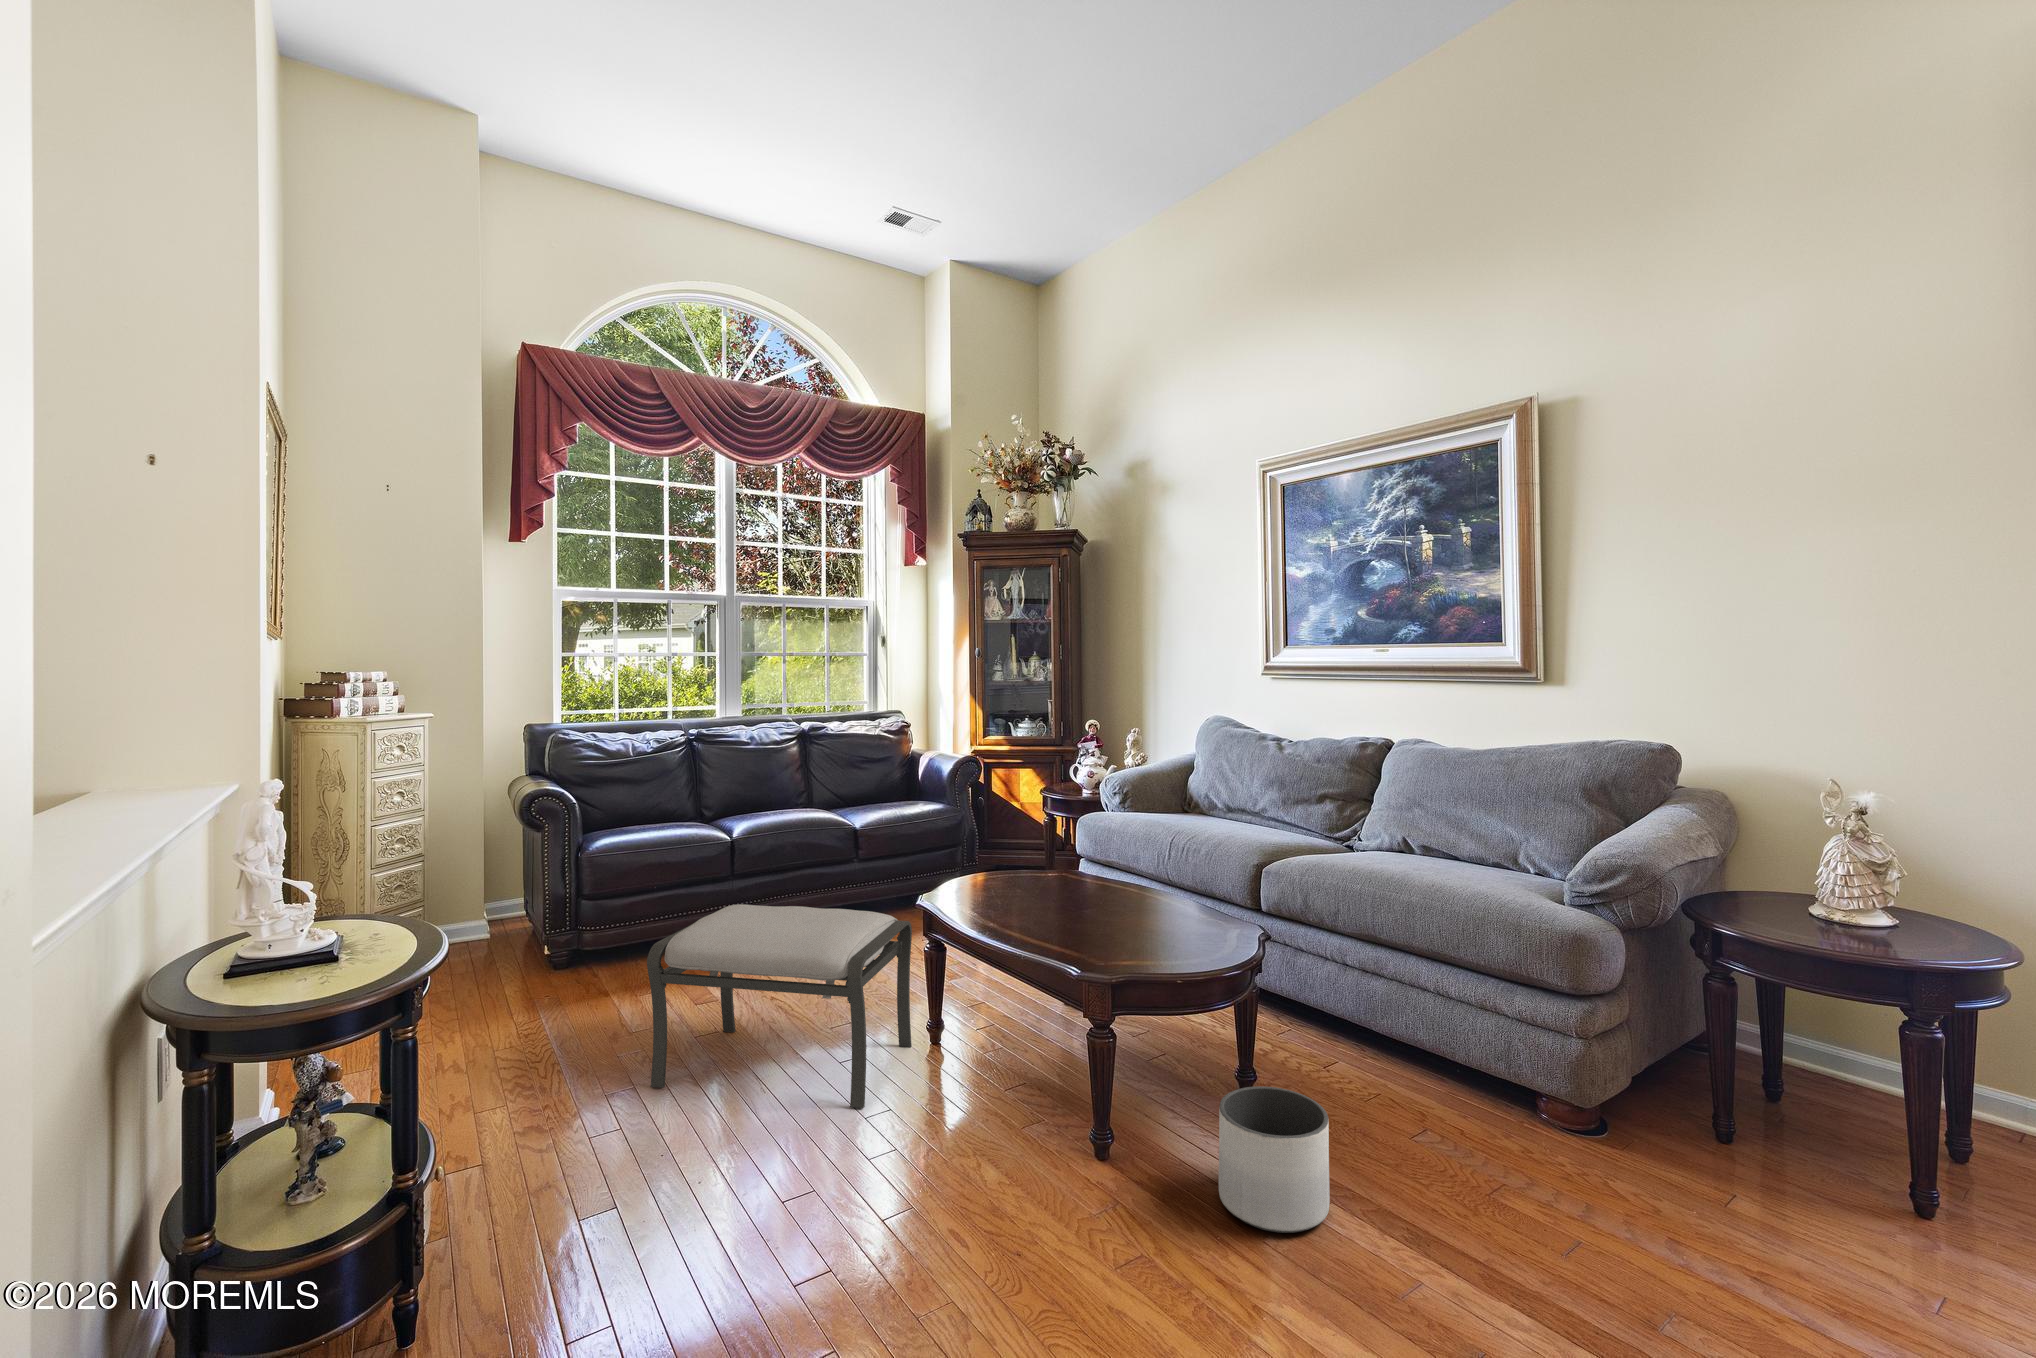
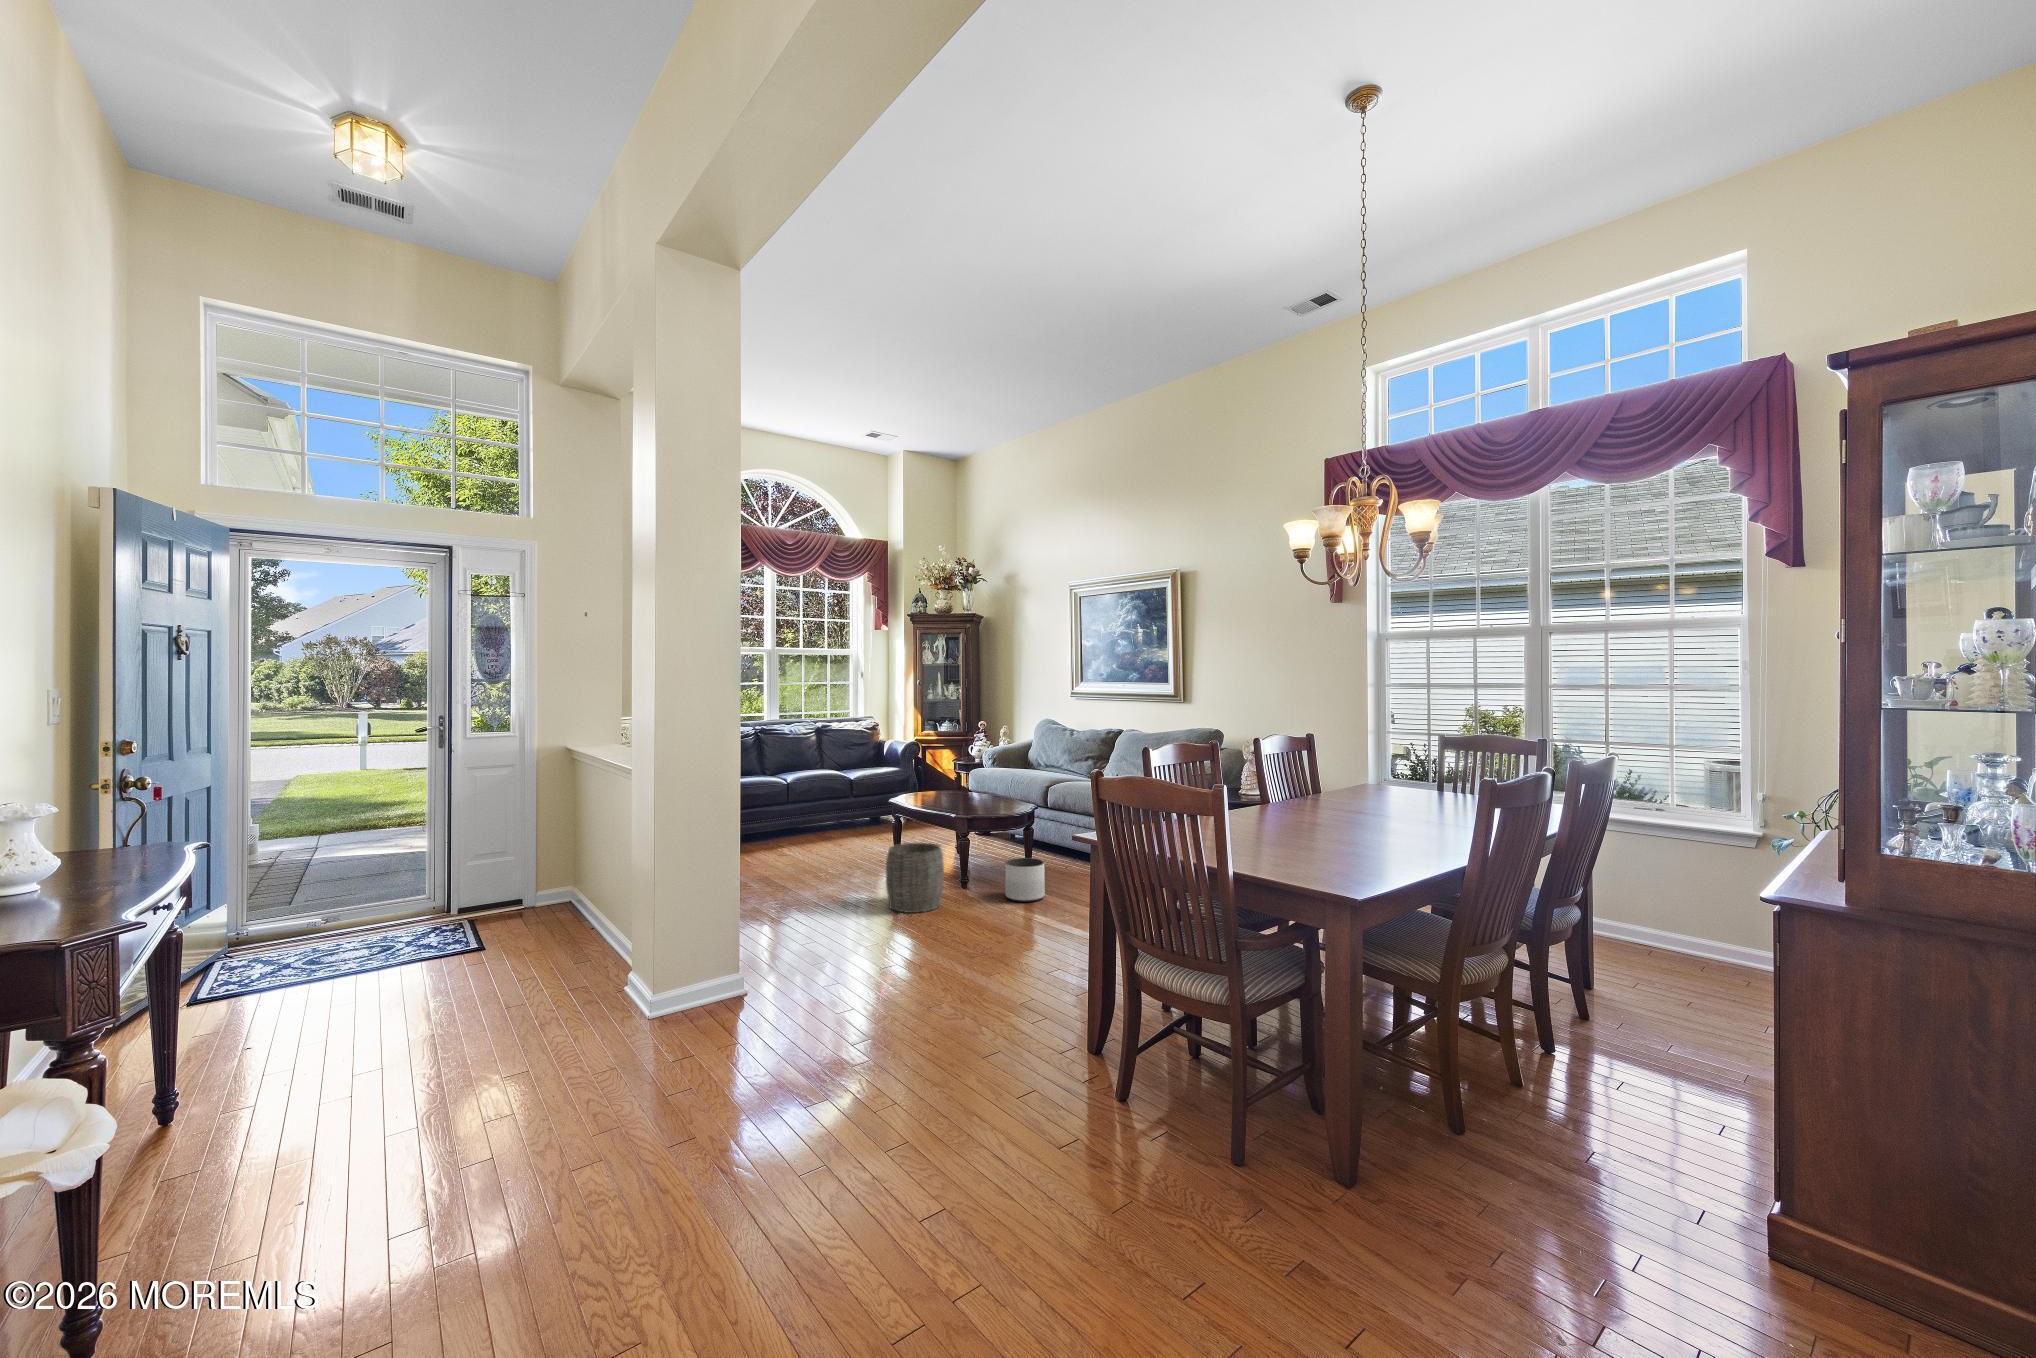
ottoman: present [647,904,912,1108] -> none [772,804,886,881]
woven basket: none [897,1051,1058,1287] -> present [886,843,944,913]

